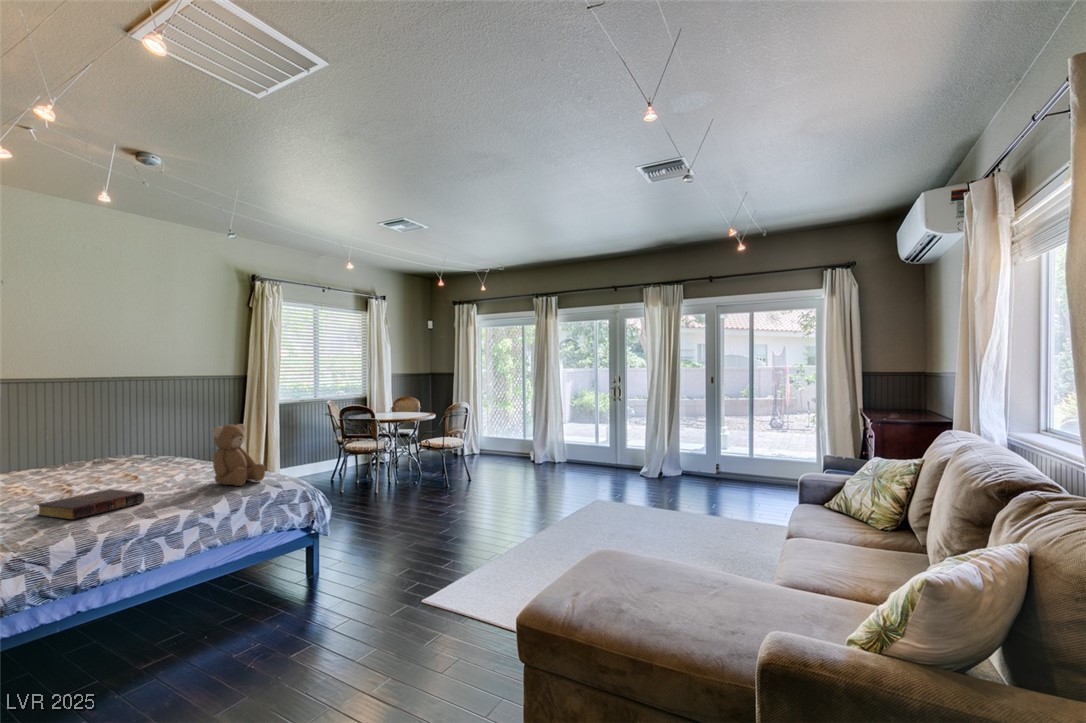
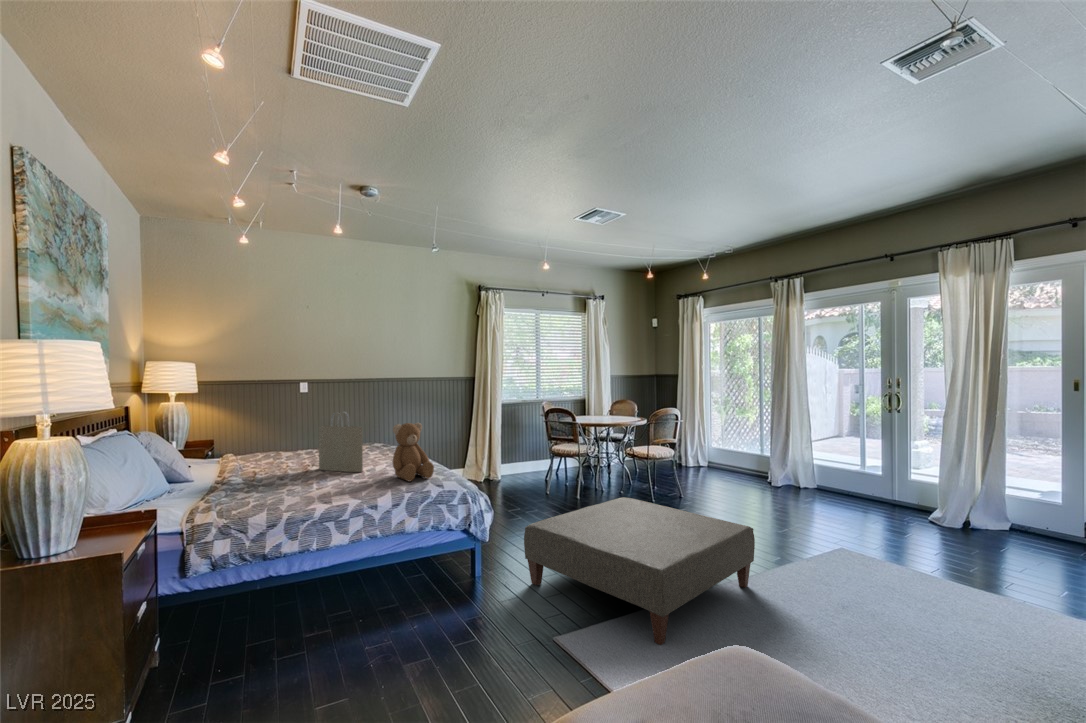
tote bag: none [88,416,162,488] -> present [319,412,363,472]
ottoman: none [368,481,554,584] -> present [524,497,755,645]
book: present [37,489,145,520] -> none [265,473,333,497]

